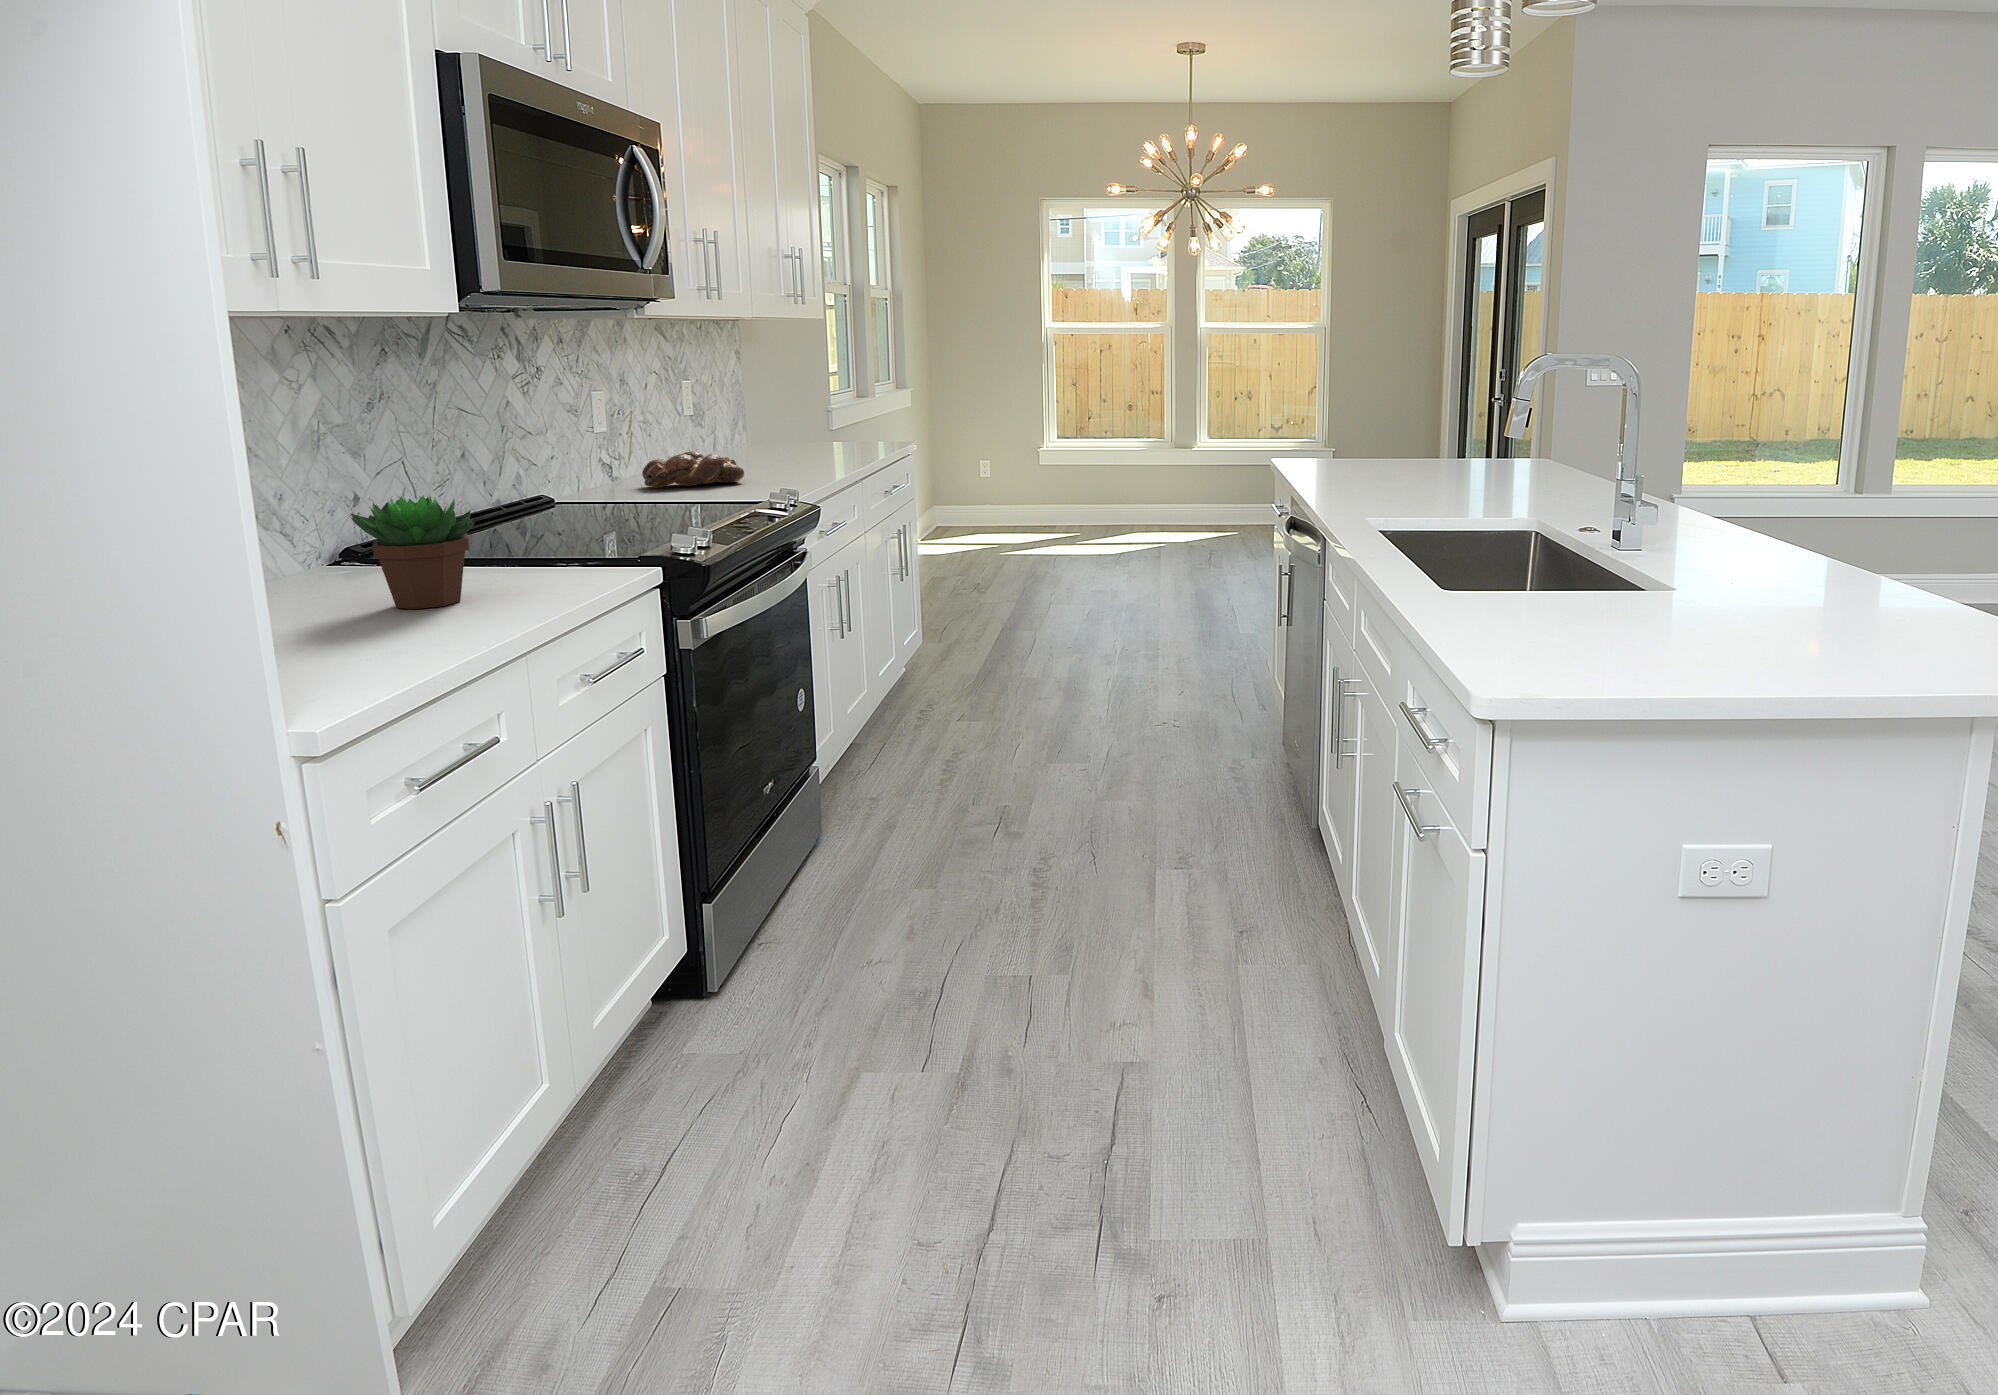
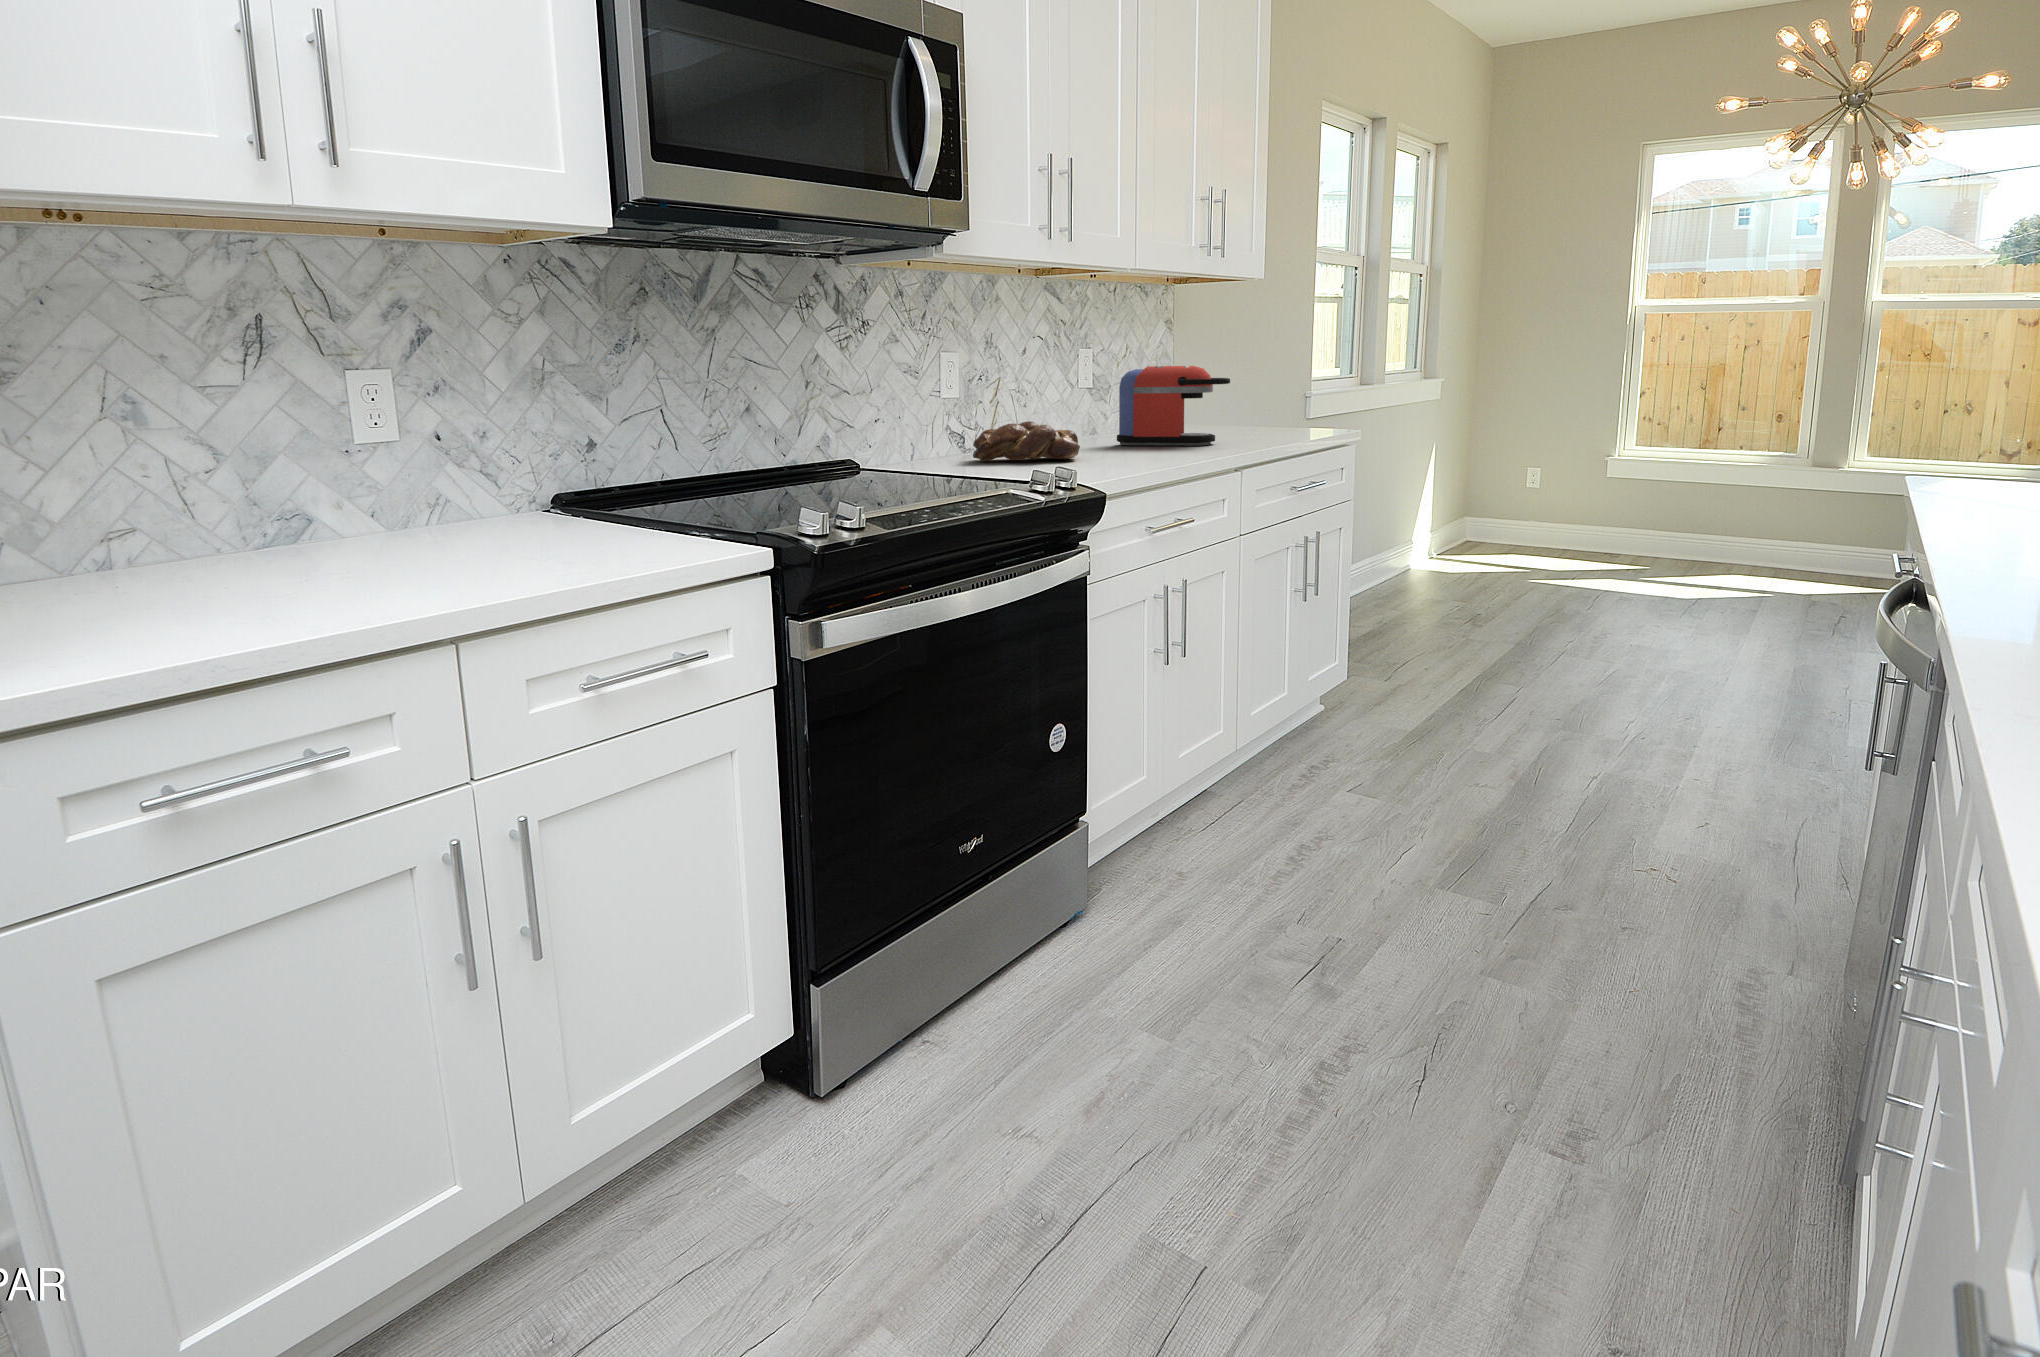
coffee maker: none [740,398,837,466] -> present [1117,366,1230,446]
succulent plant: present [350,495,474,609] -> none [379,428,538,566]

